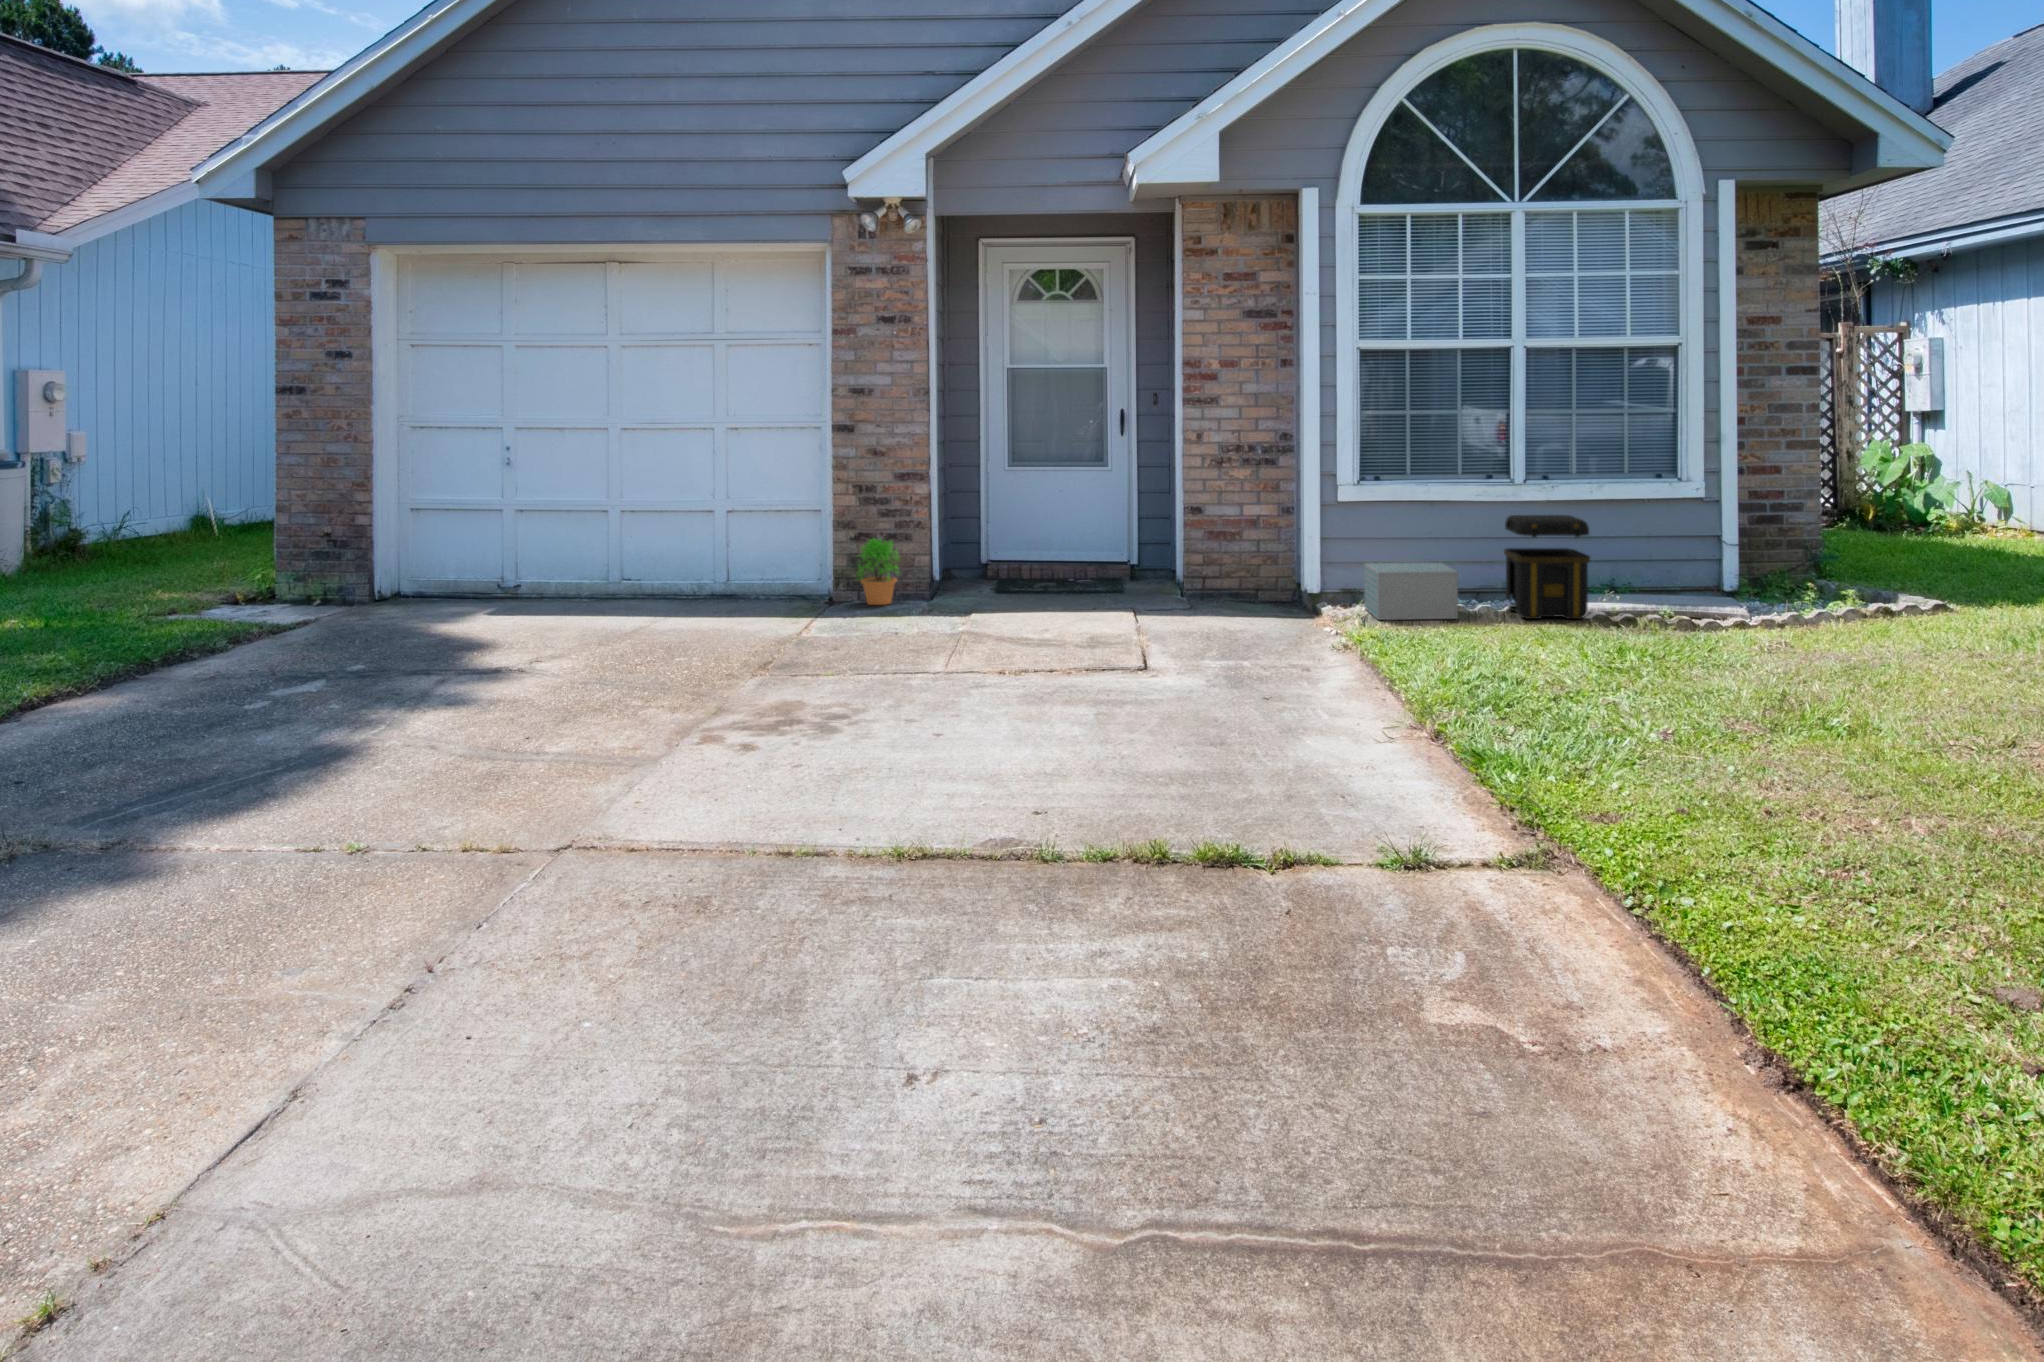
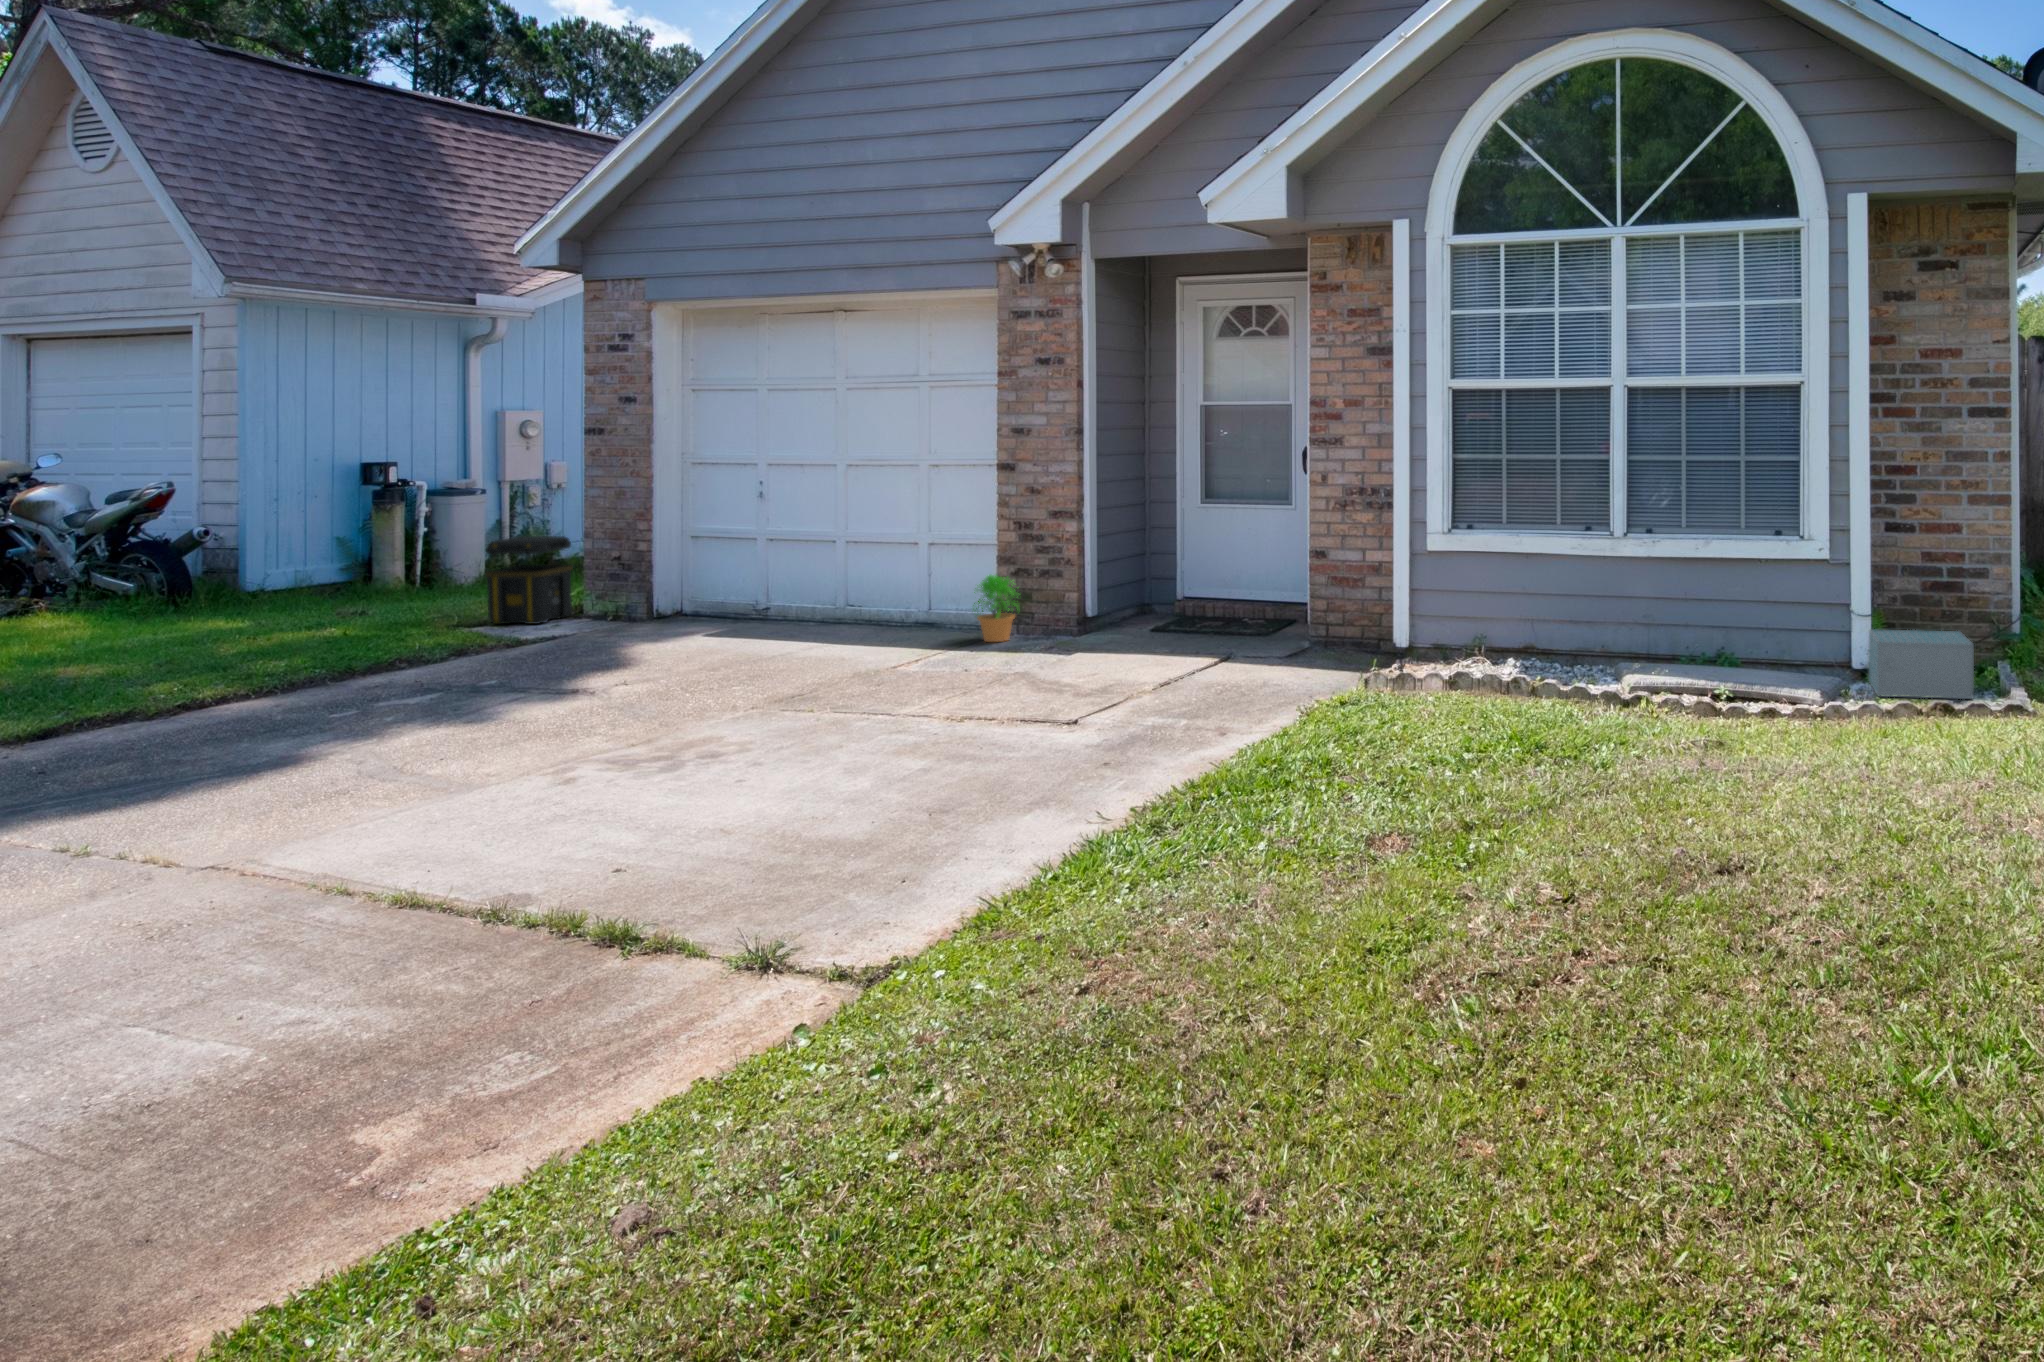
toolbox: present [1504,515,1590,619] -> present [486,536,573,624]
storage box: present [1364,563,1458,620] -> present [1869,629,1974,699]

